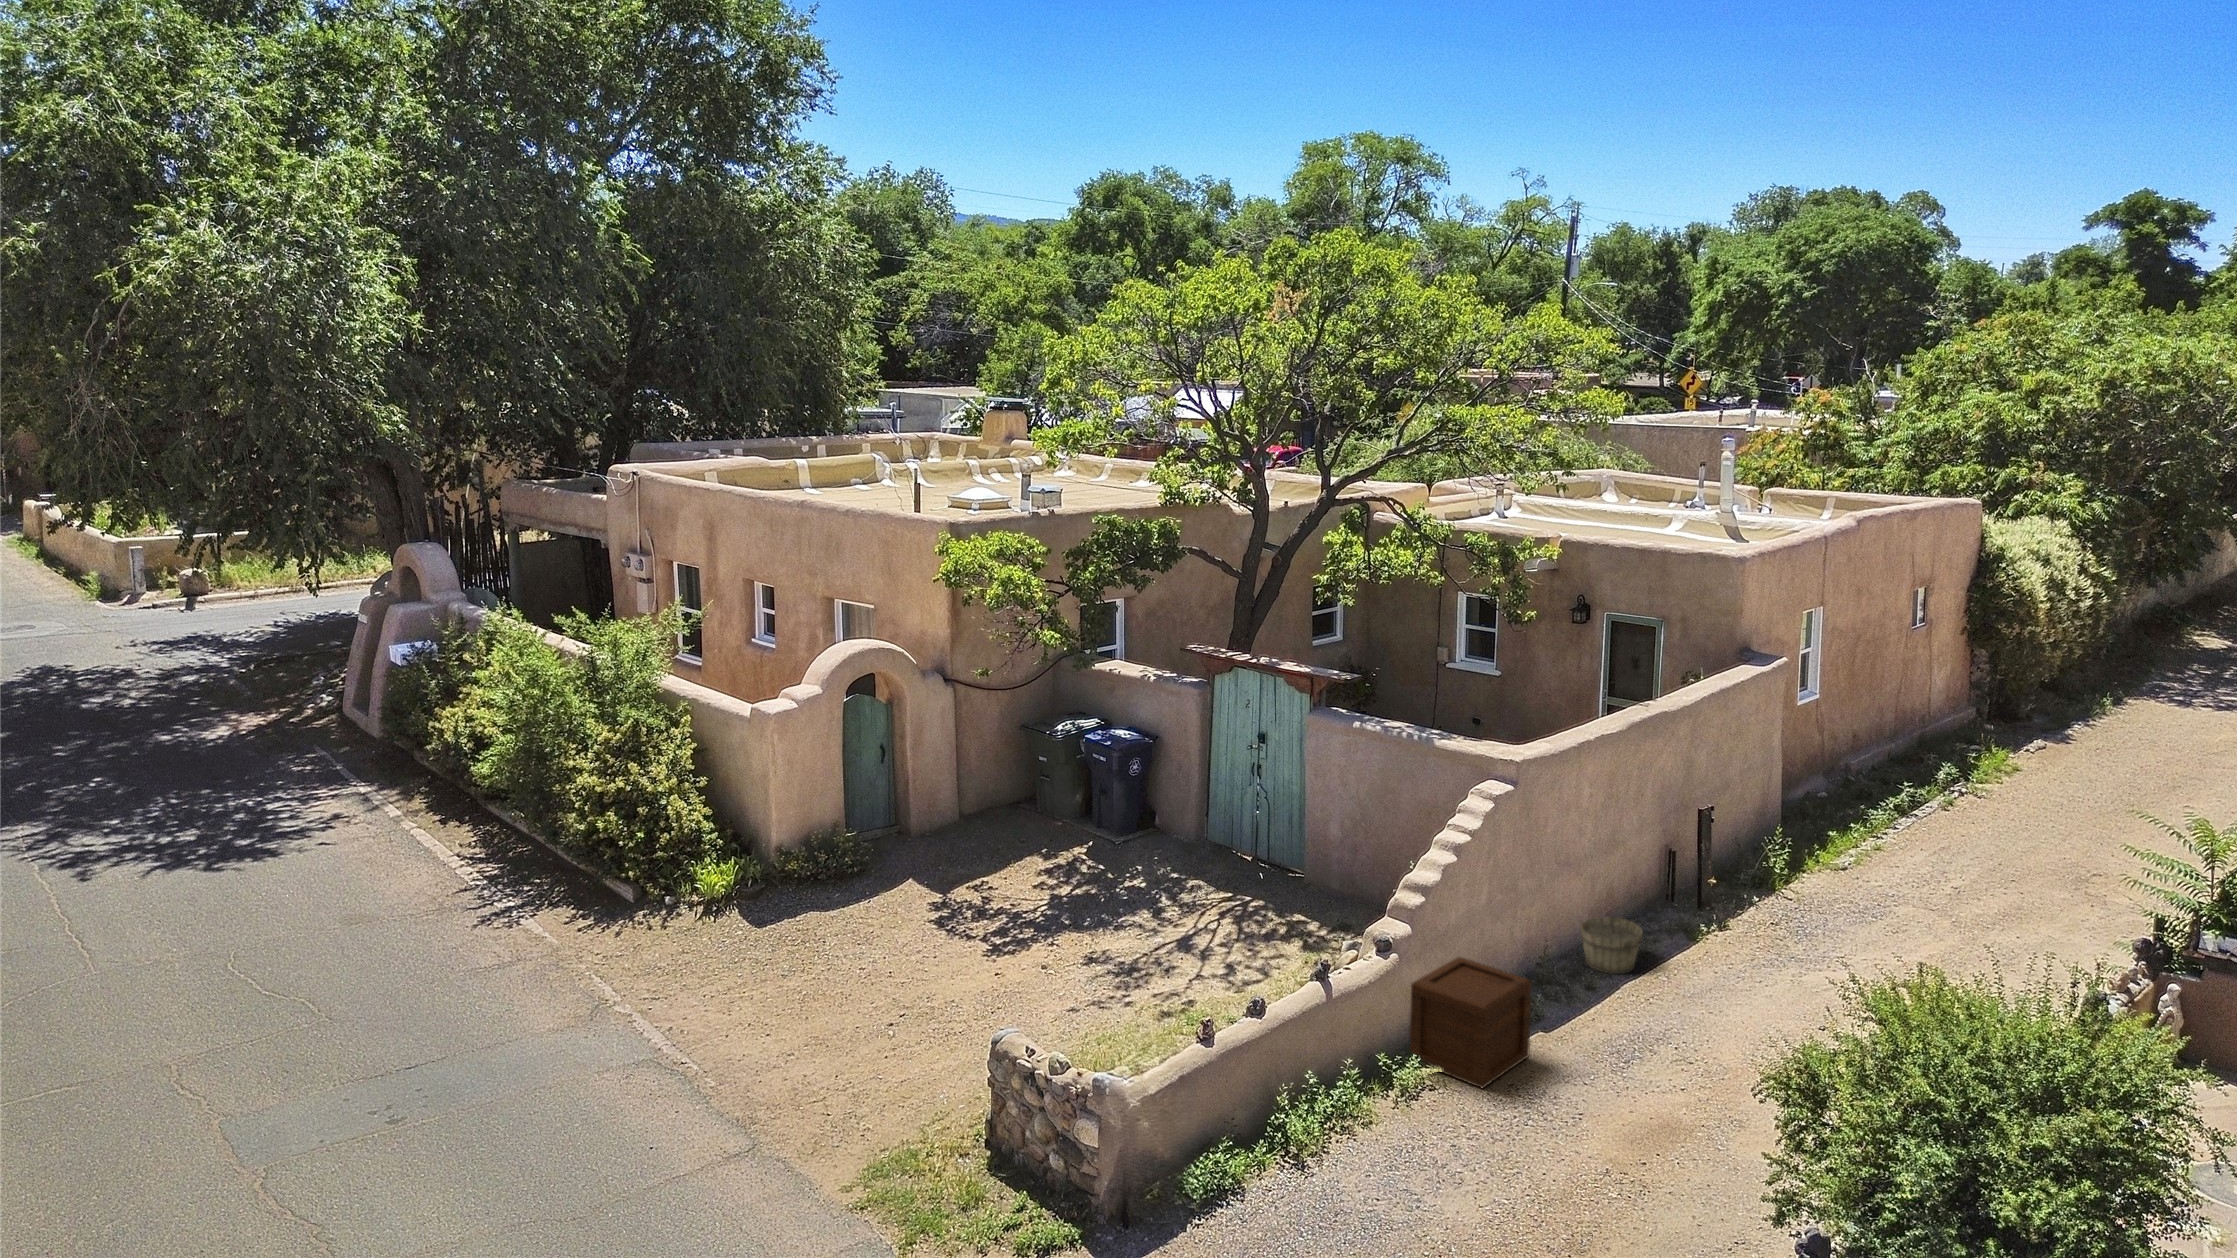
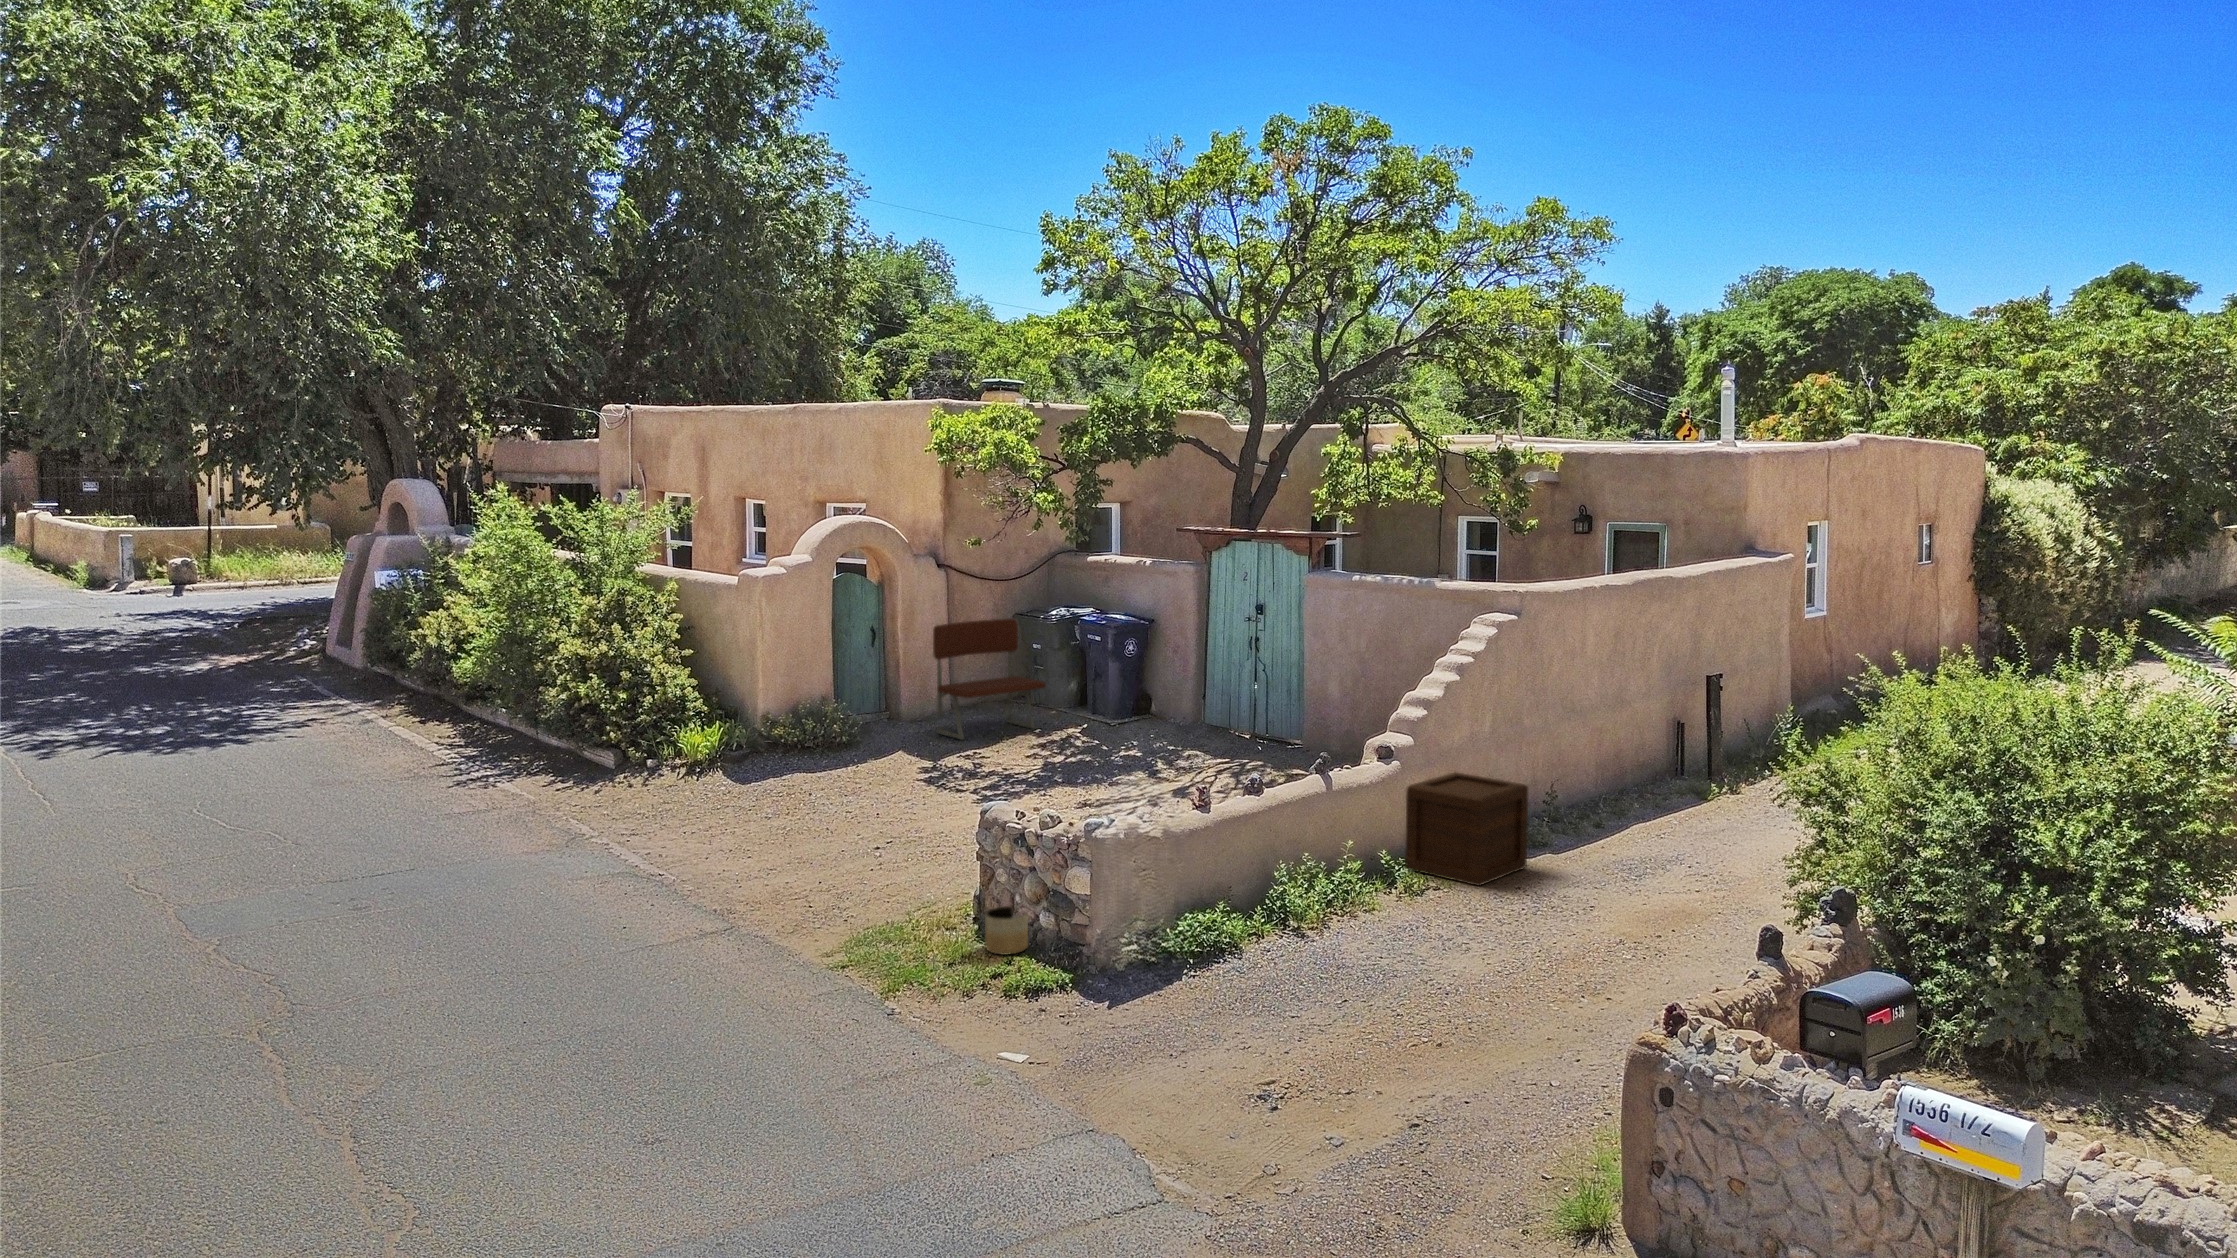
bench: none [939,720,1052,850] -> present [933,619,1046,740]
wooden bucket: present [1580,917,1643,974] -> none [1579,762,1643,821]
planter: none [997,1150,1040,1205] -> present [985,906,1028,955]

